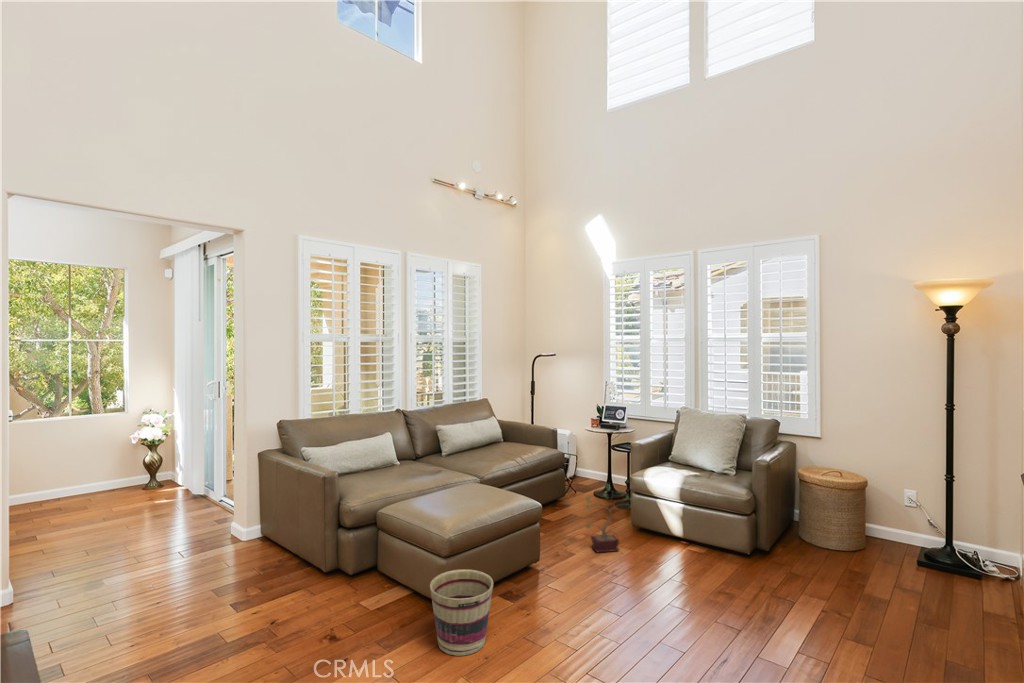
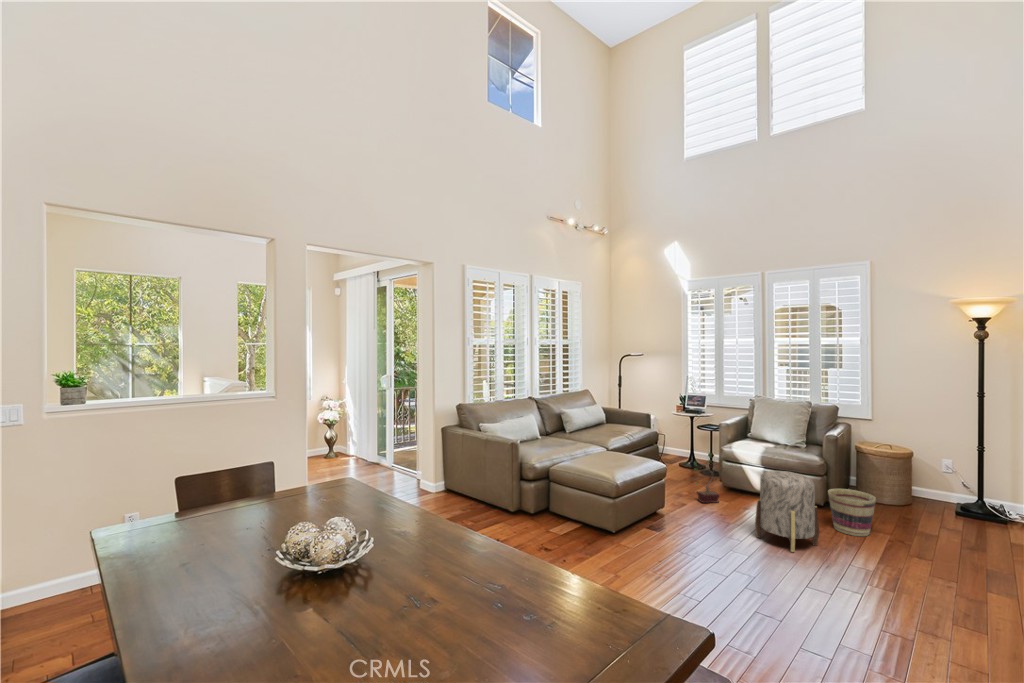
ottoman: none [643,515,727,636] -> present [755,471,820,552]
basket: present [430,569,493,656] -> present [828,489,876,536]

